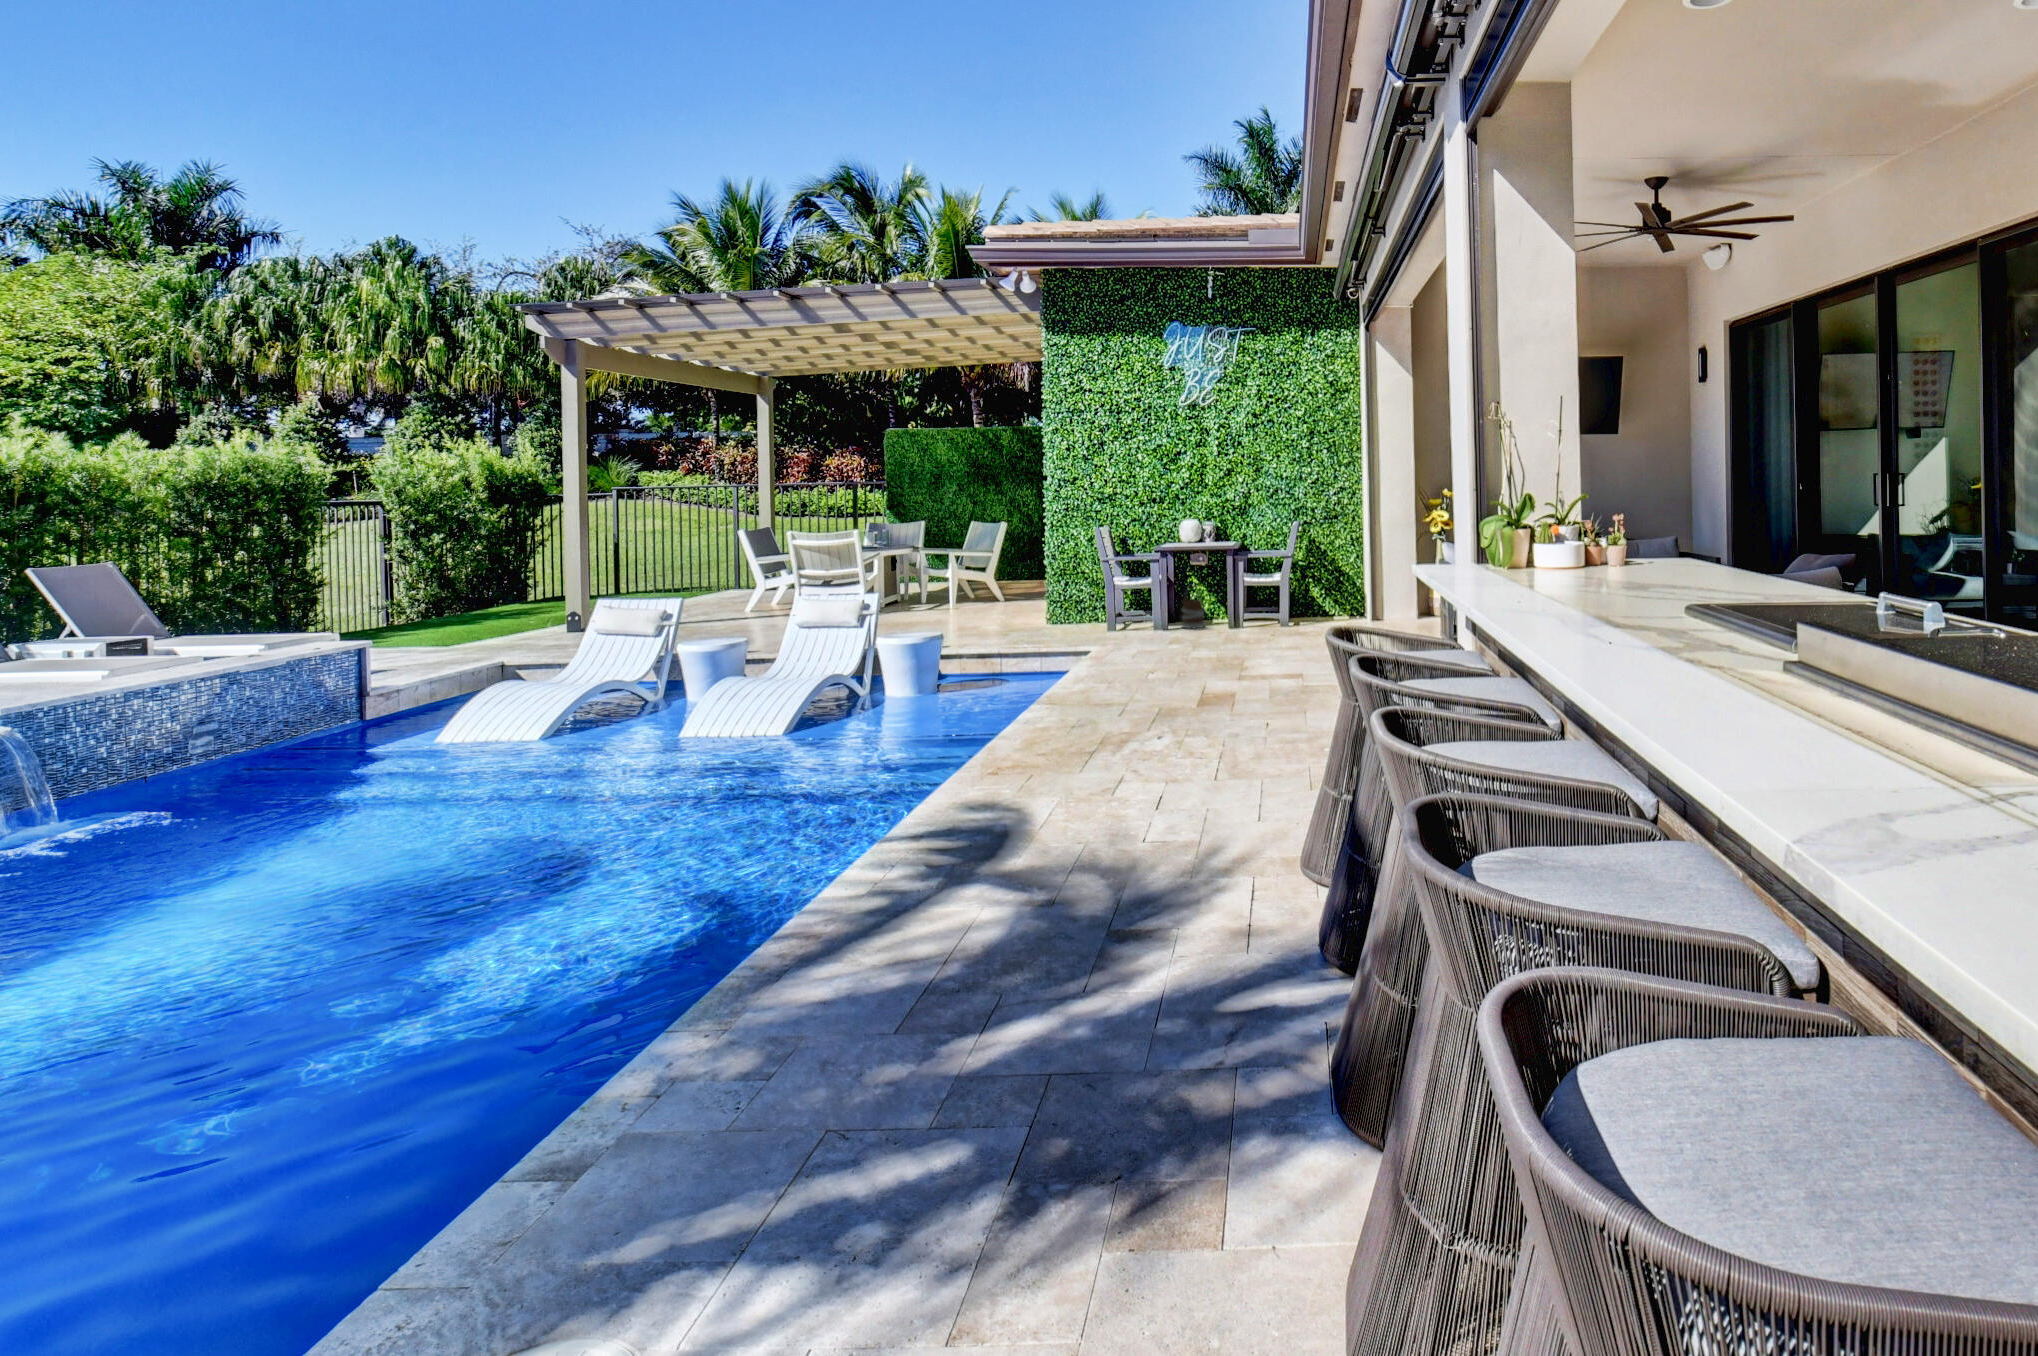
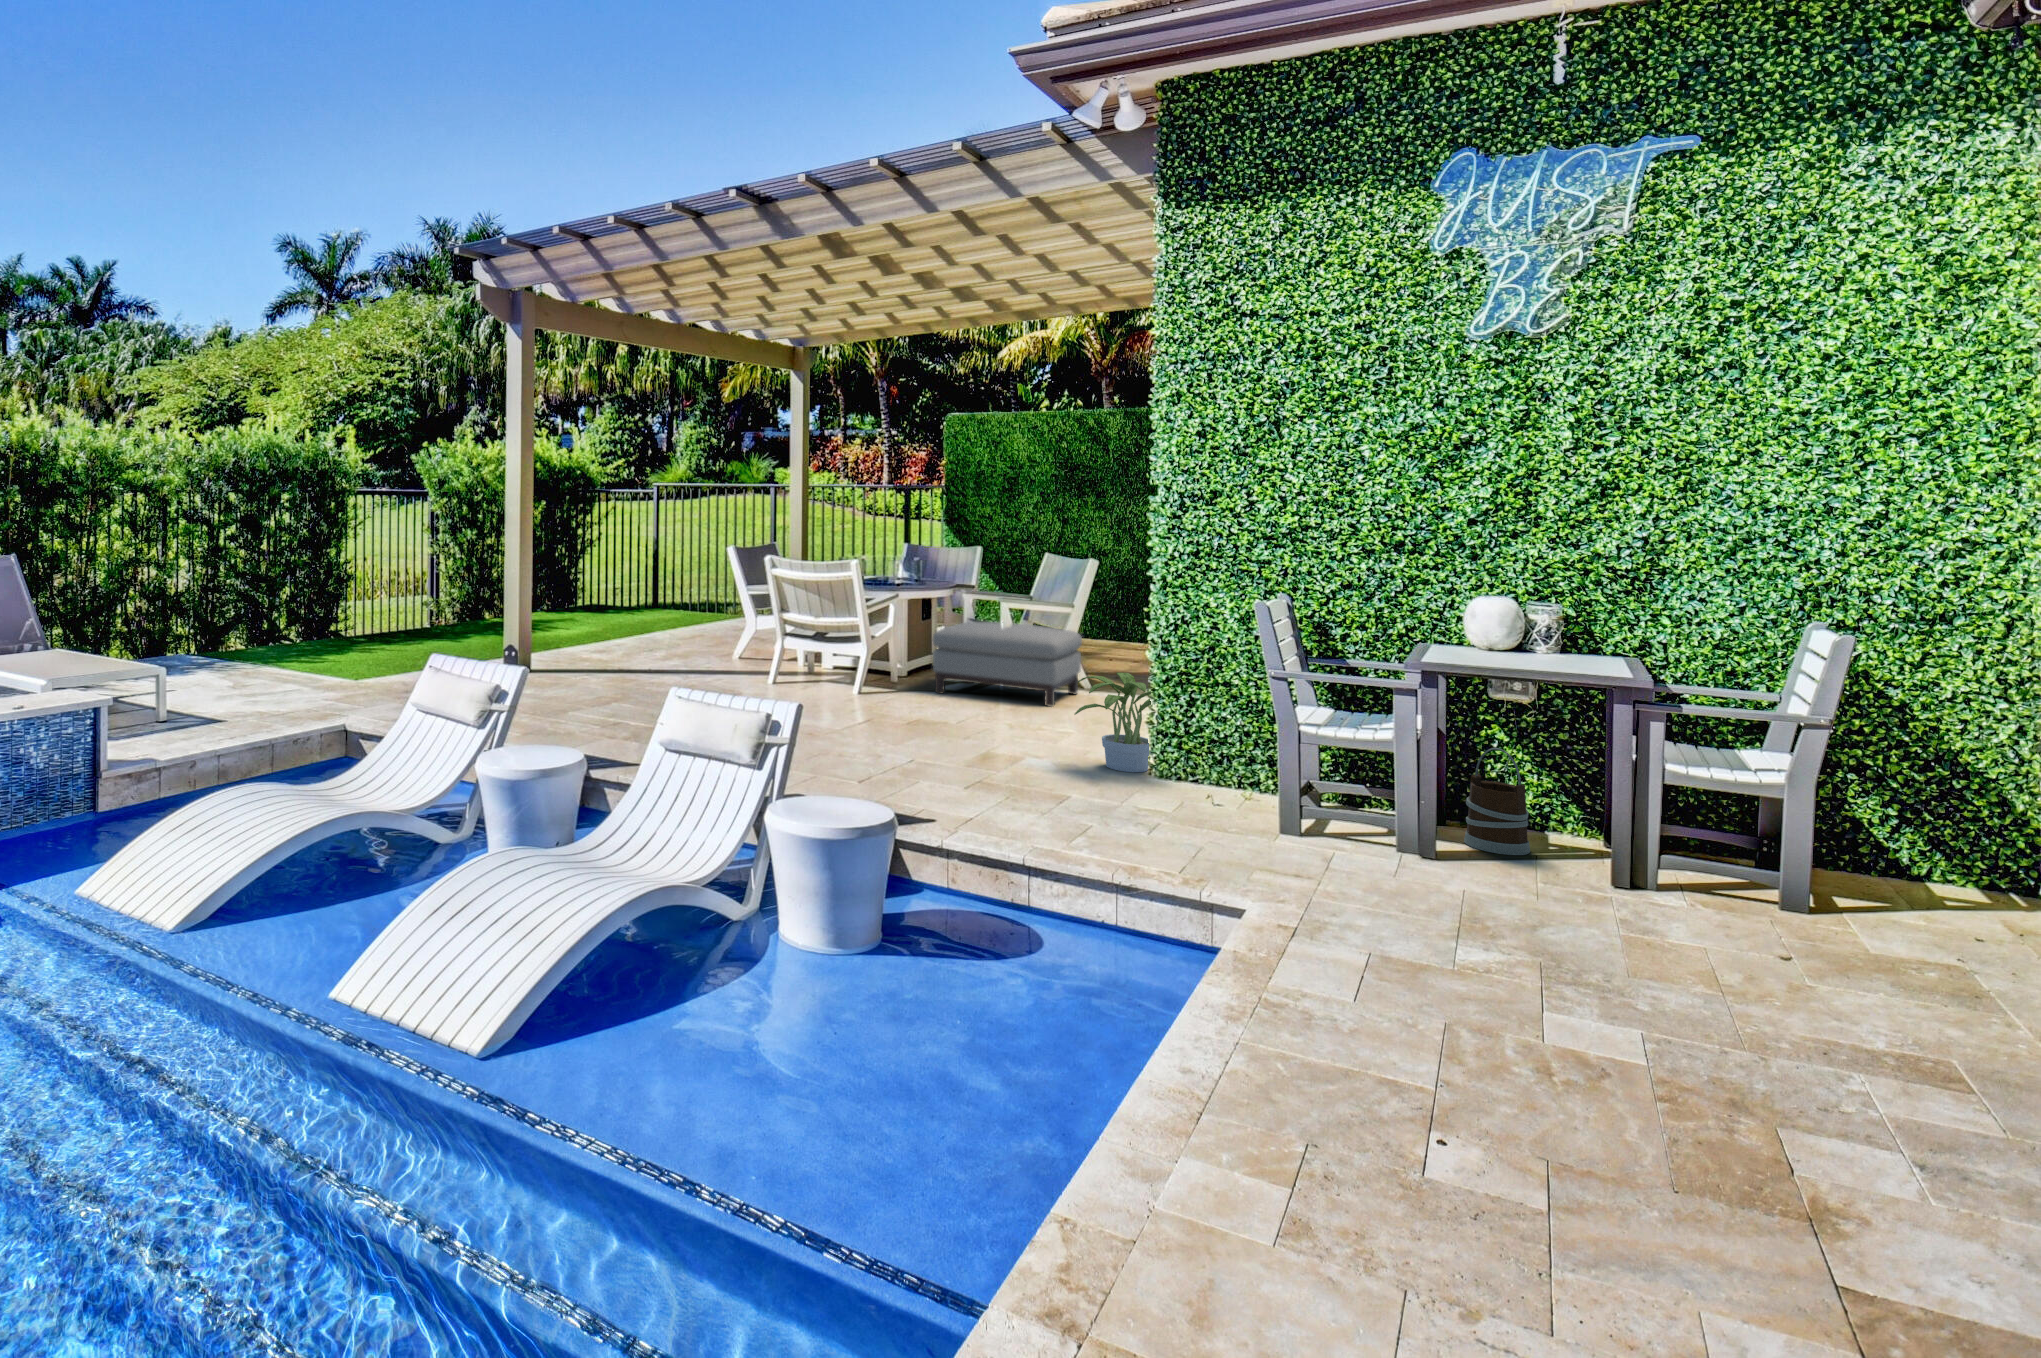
ottoman: none [910,565,1002,612] -> present [933,622,1082,707]
potted plant: none [1009,577,1065,626] -> present [1075,673,1151,772]

